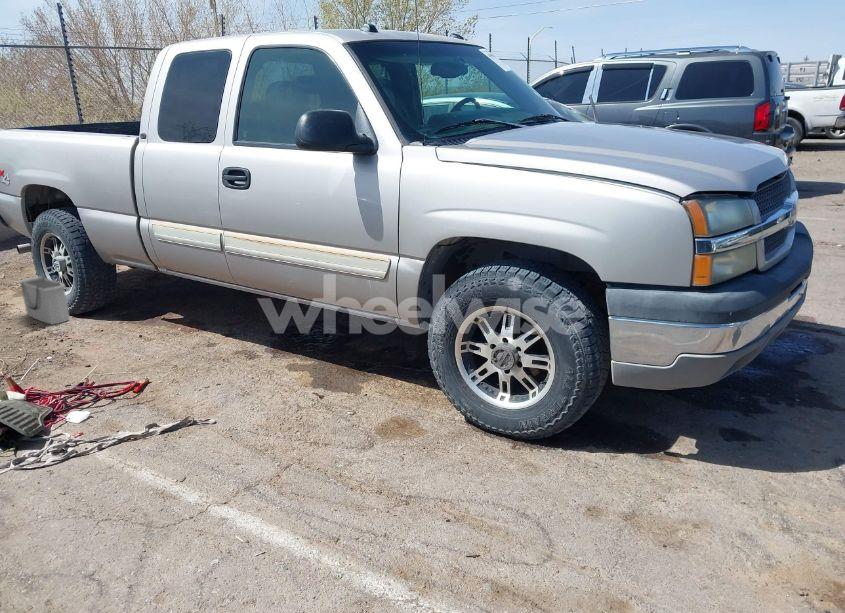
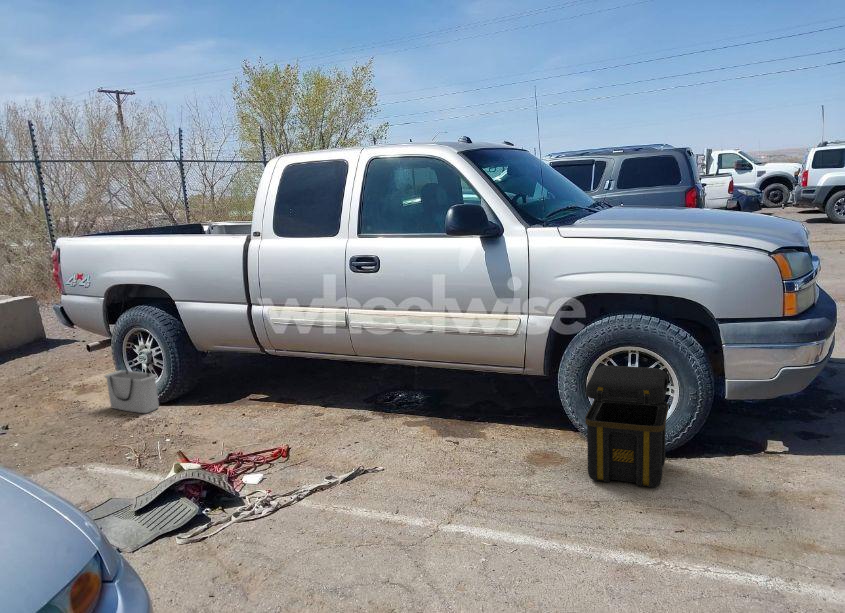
toolbox: none [418,327,537,487] -> present [585,365,668,488]

